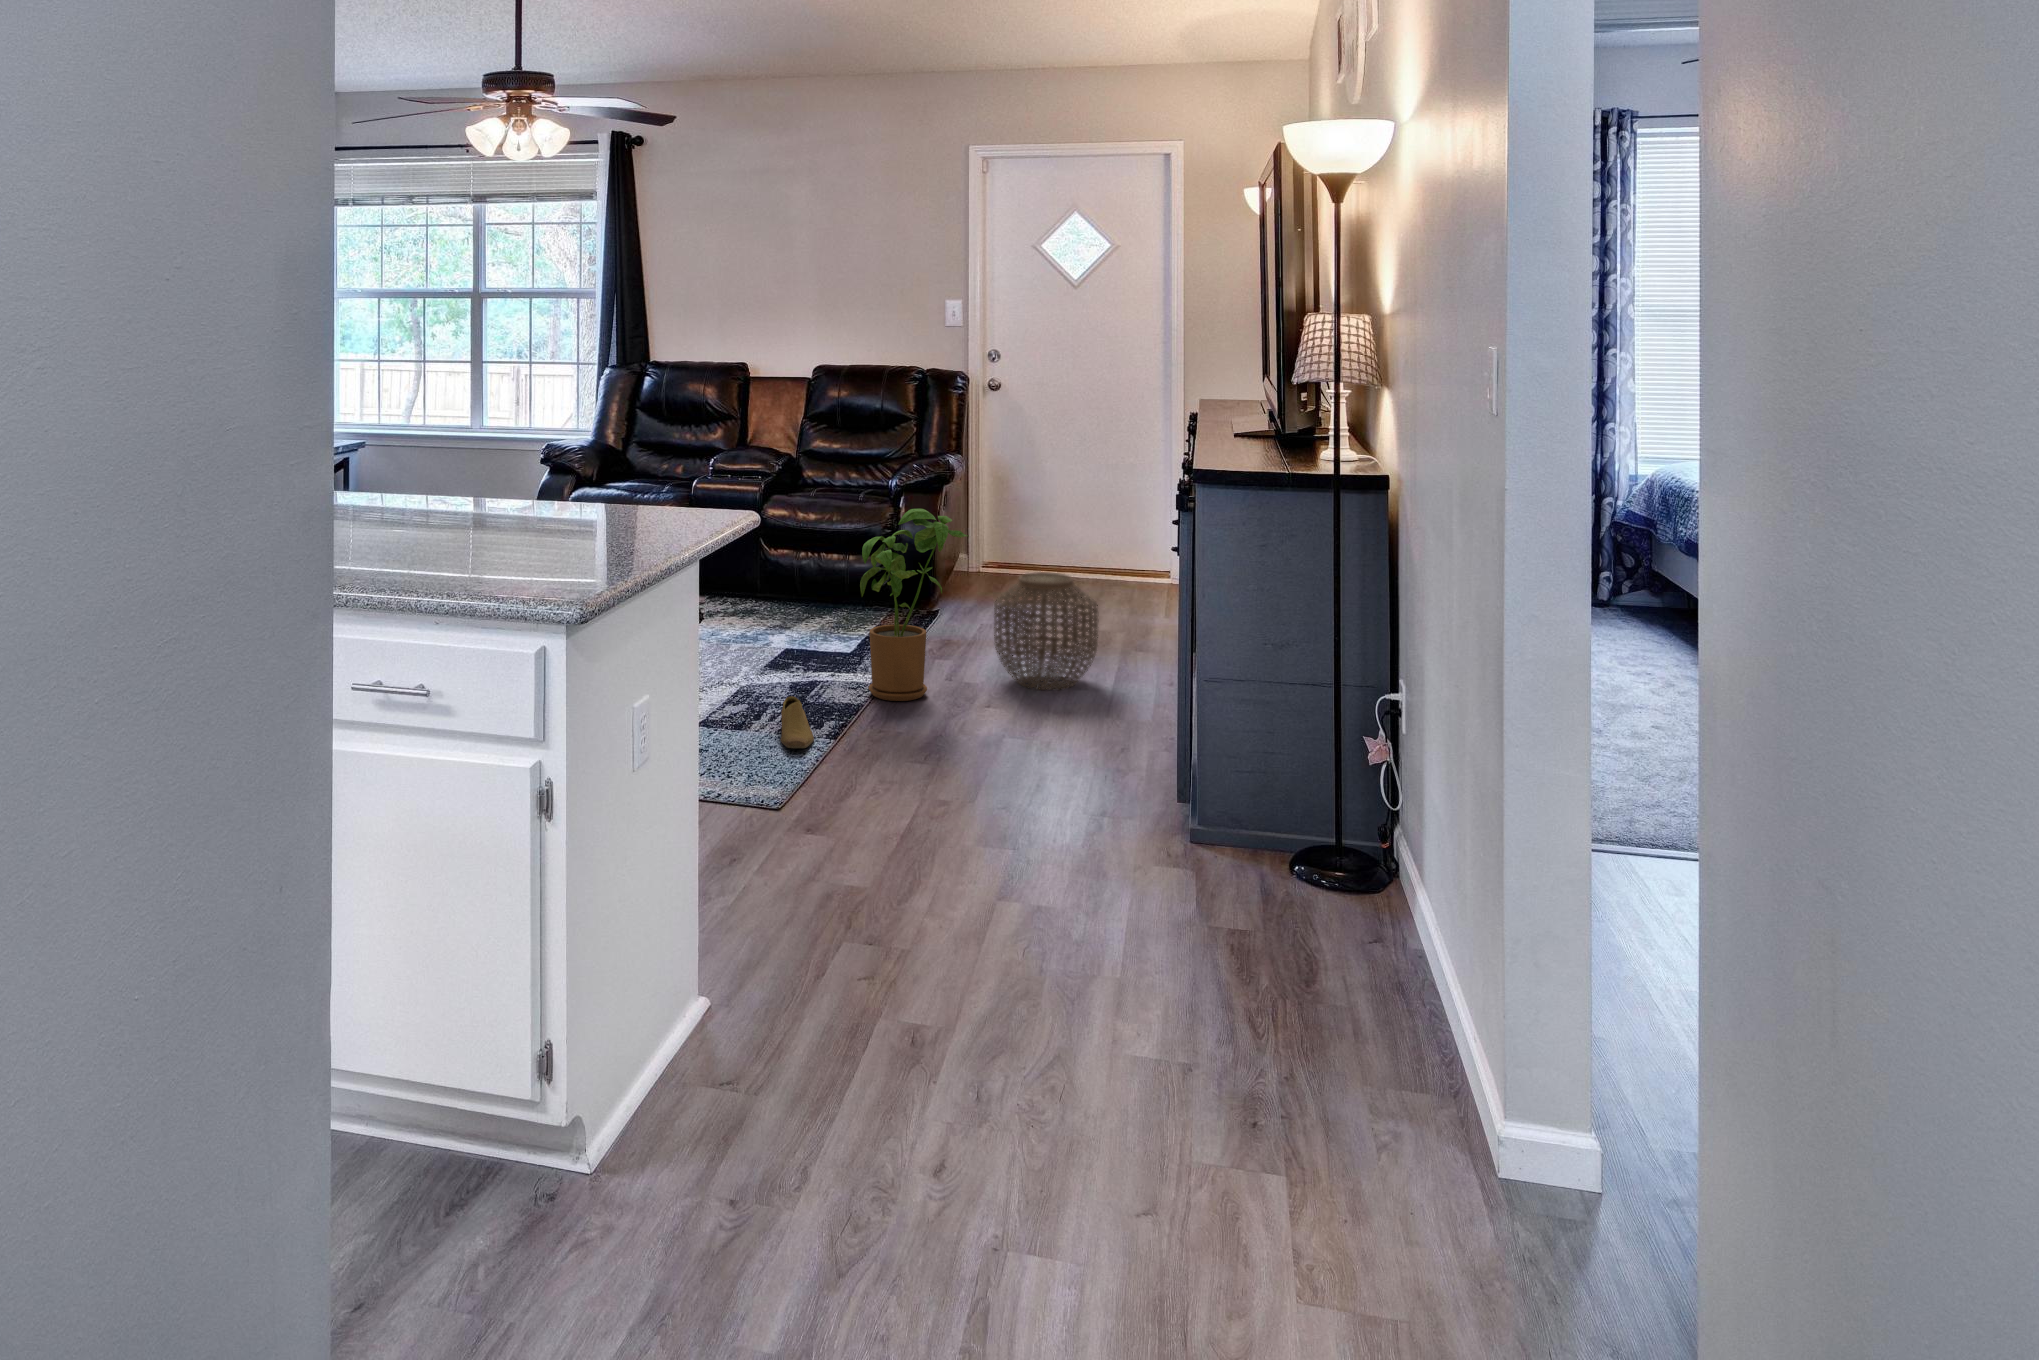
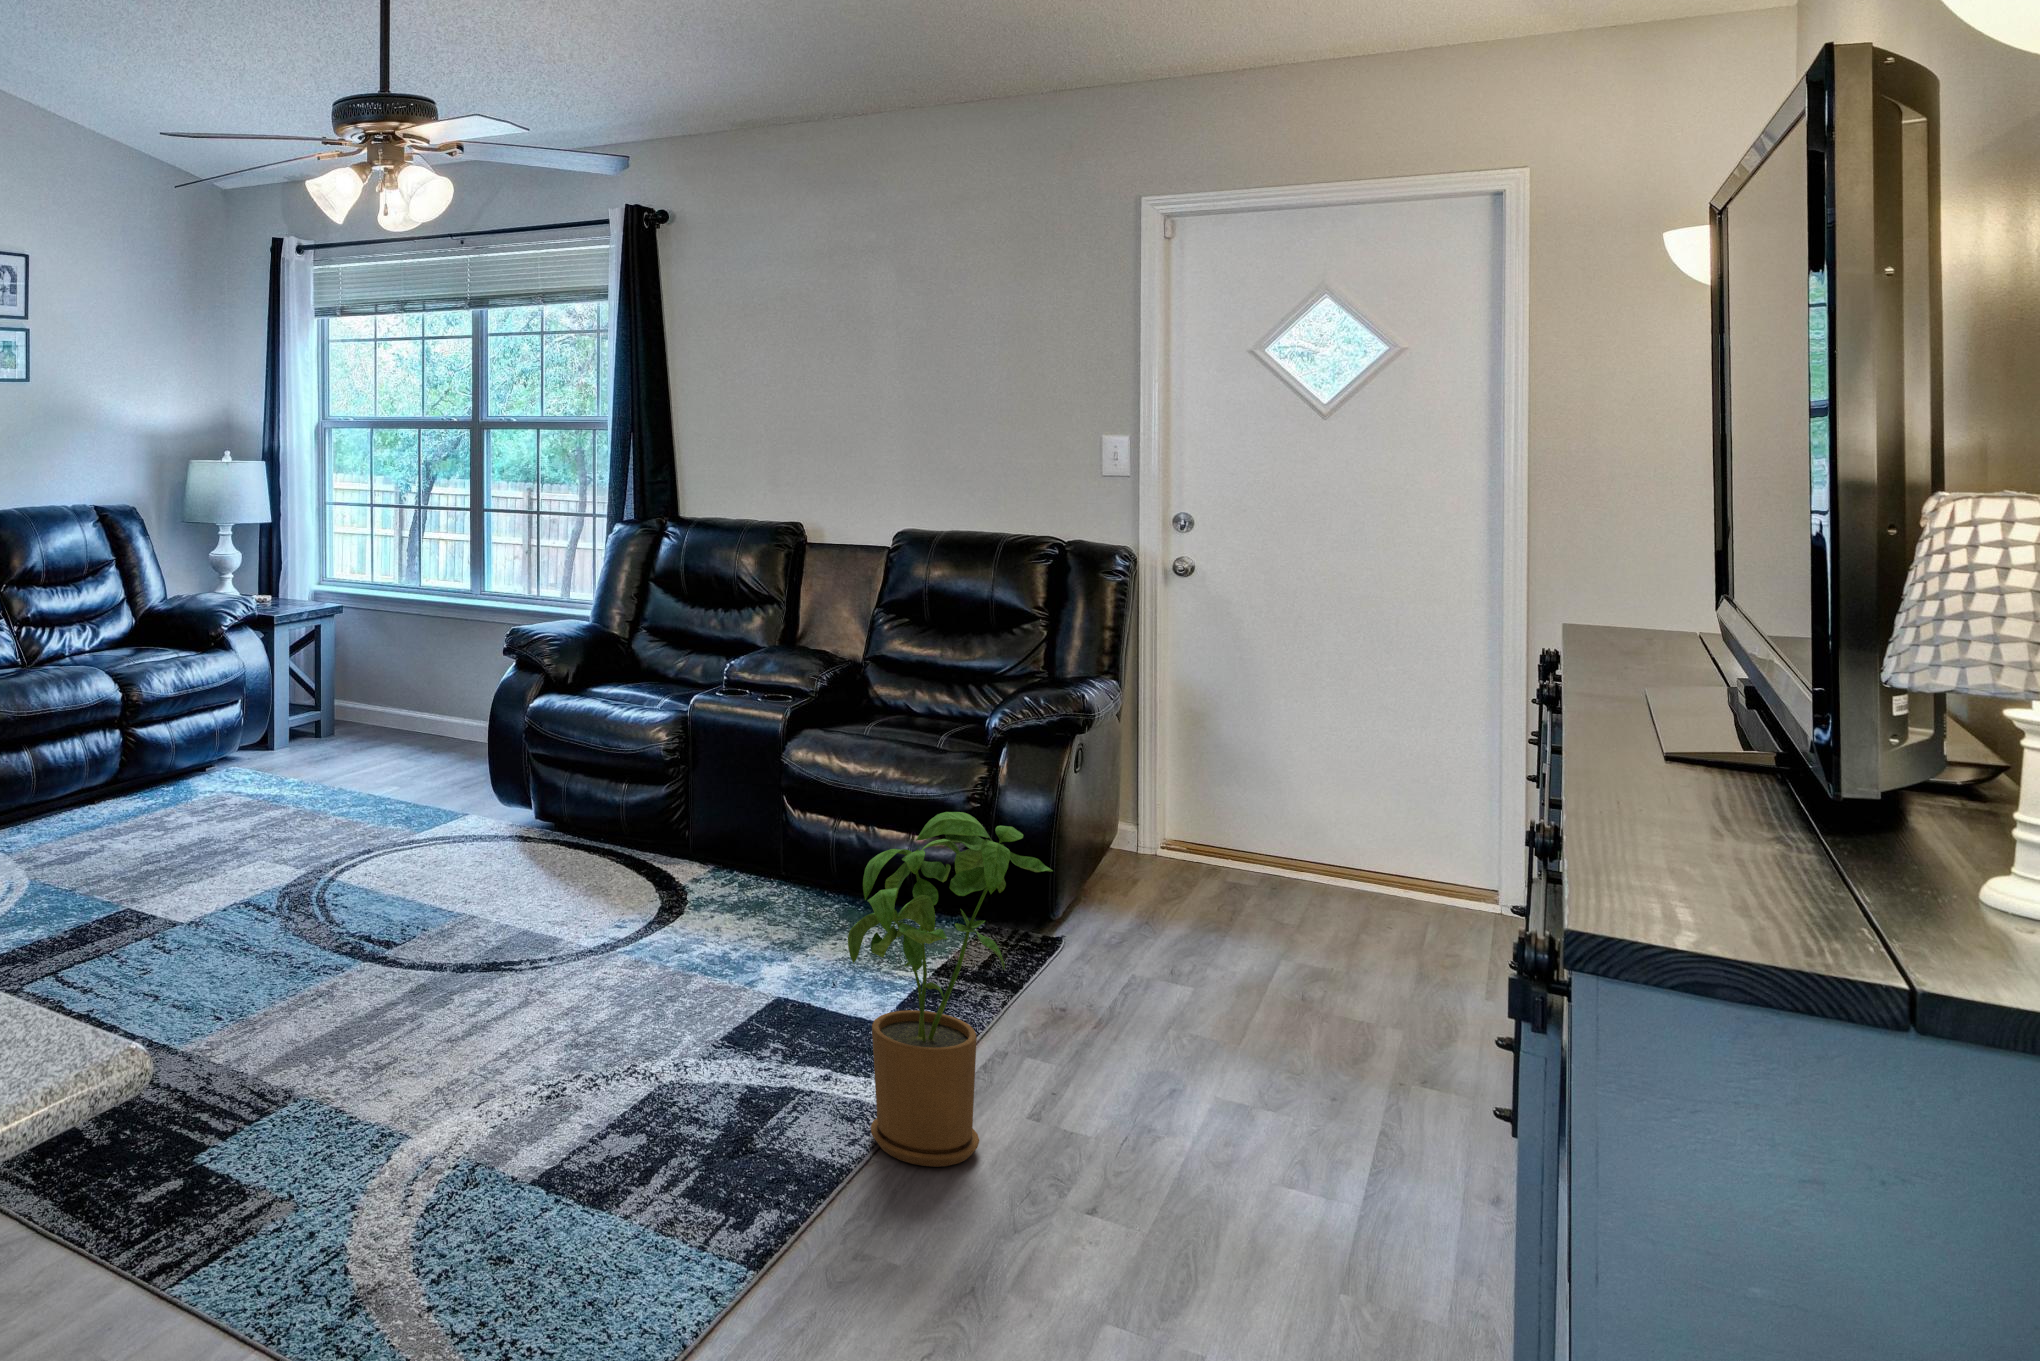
woven basket: present [994,572,1098,690] -> none [1116,937,1325,1177]
shoe: present [780,696,814,748] -> none [654,1152,720,1286]

